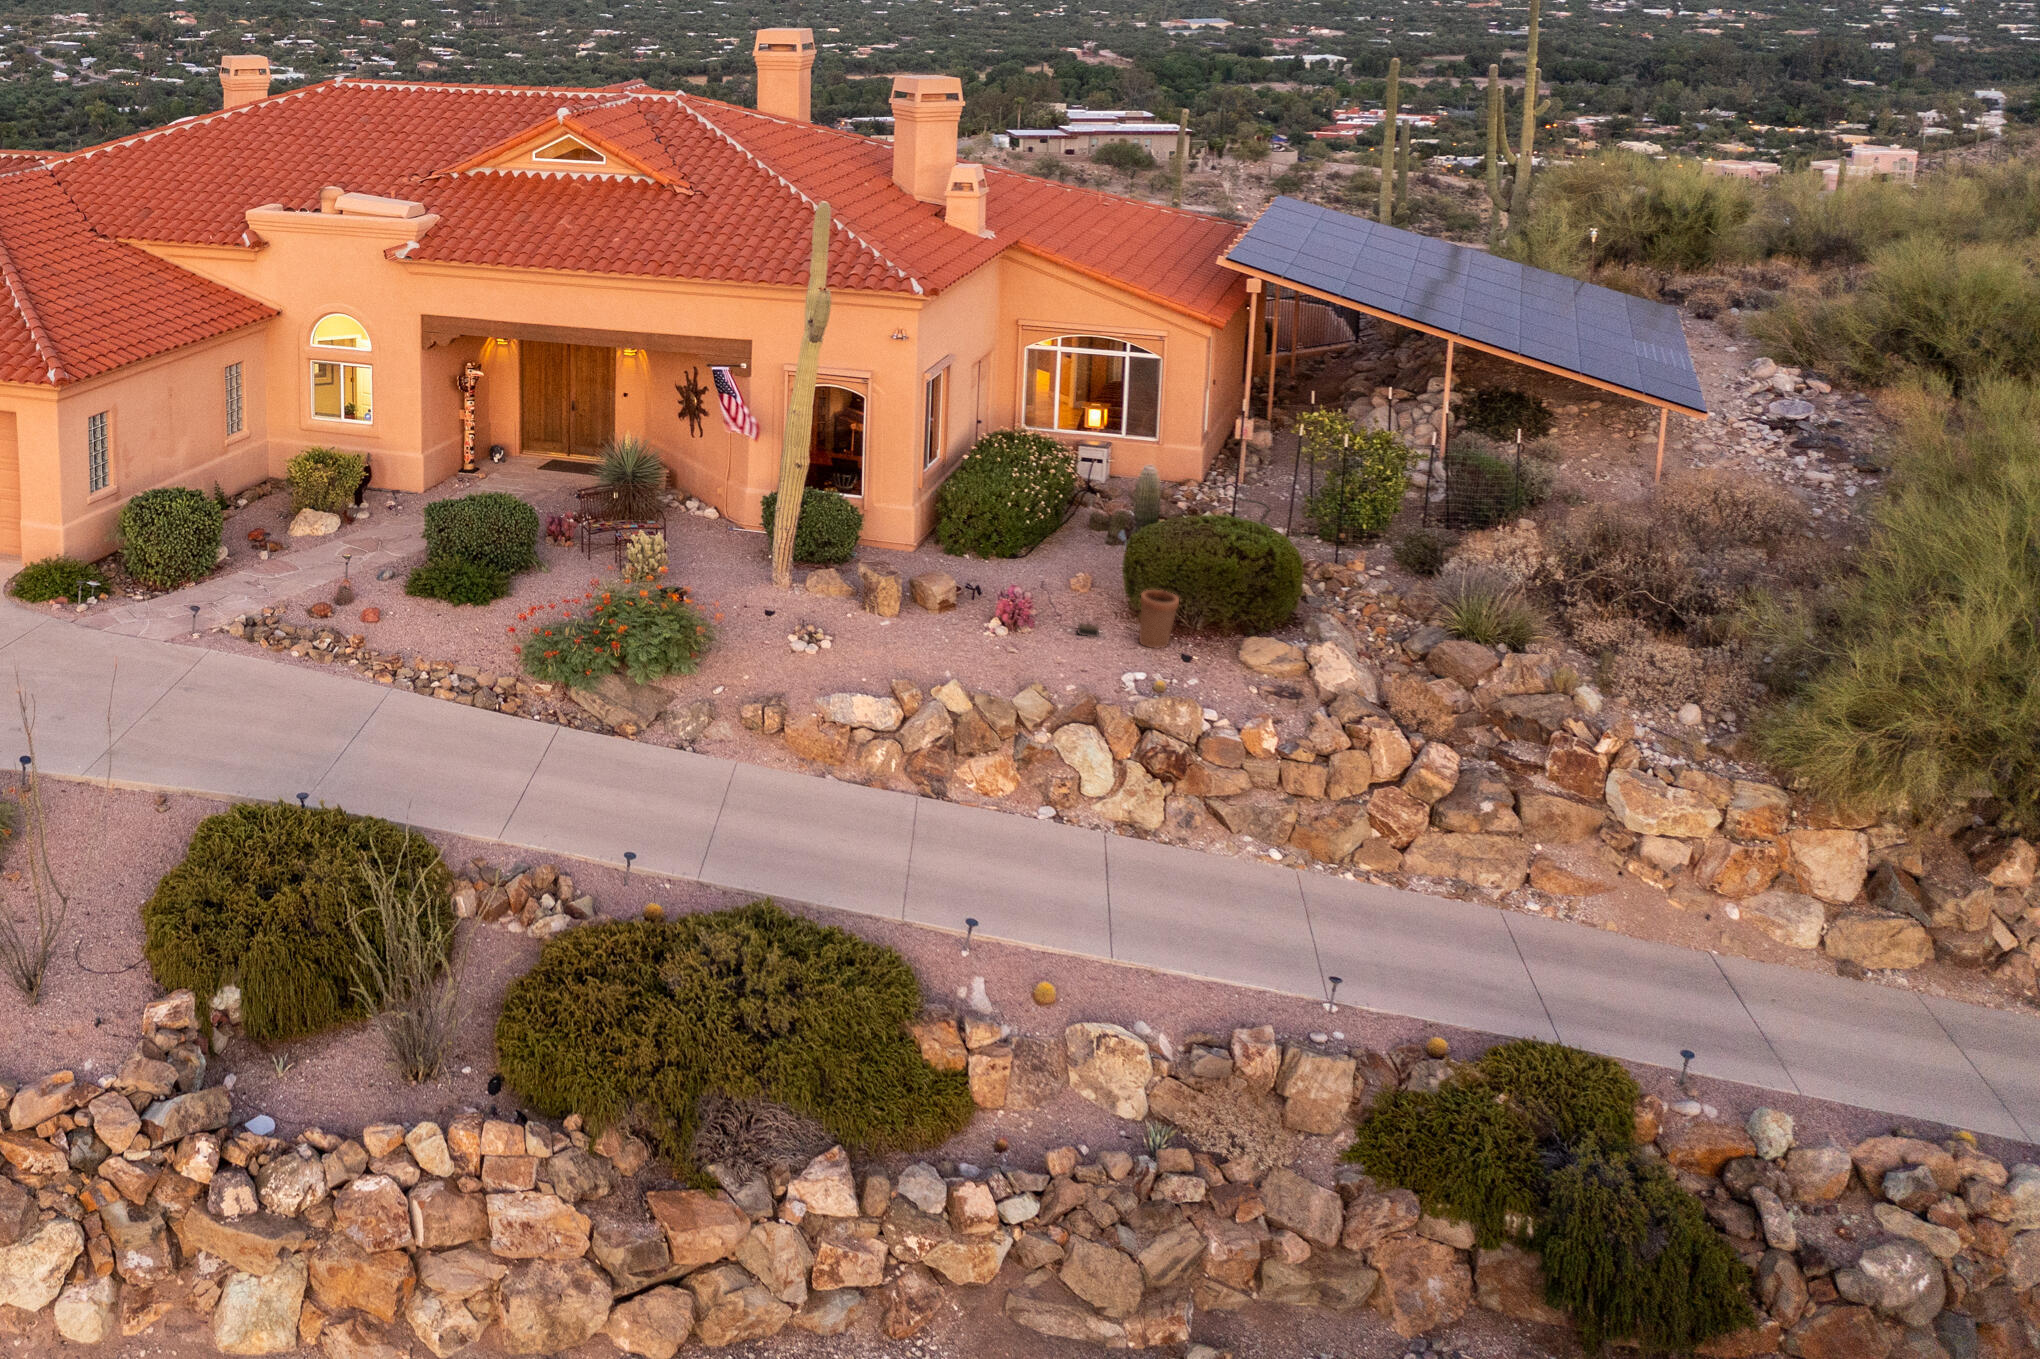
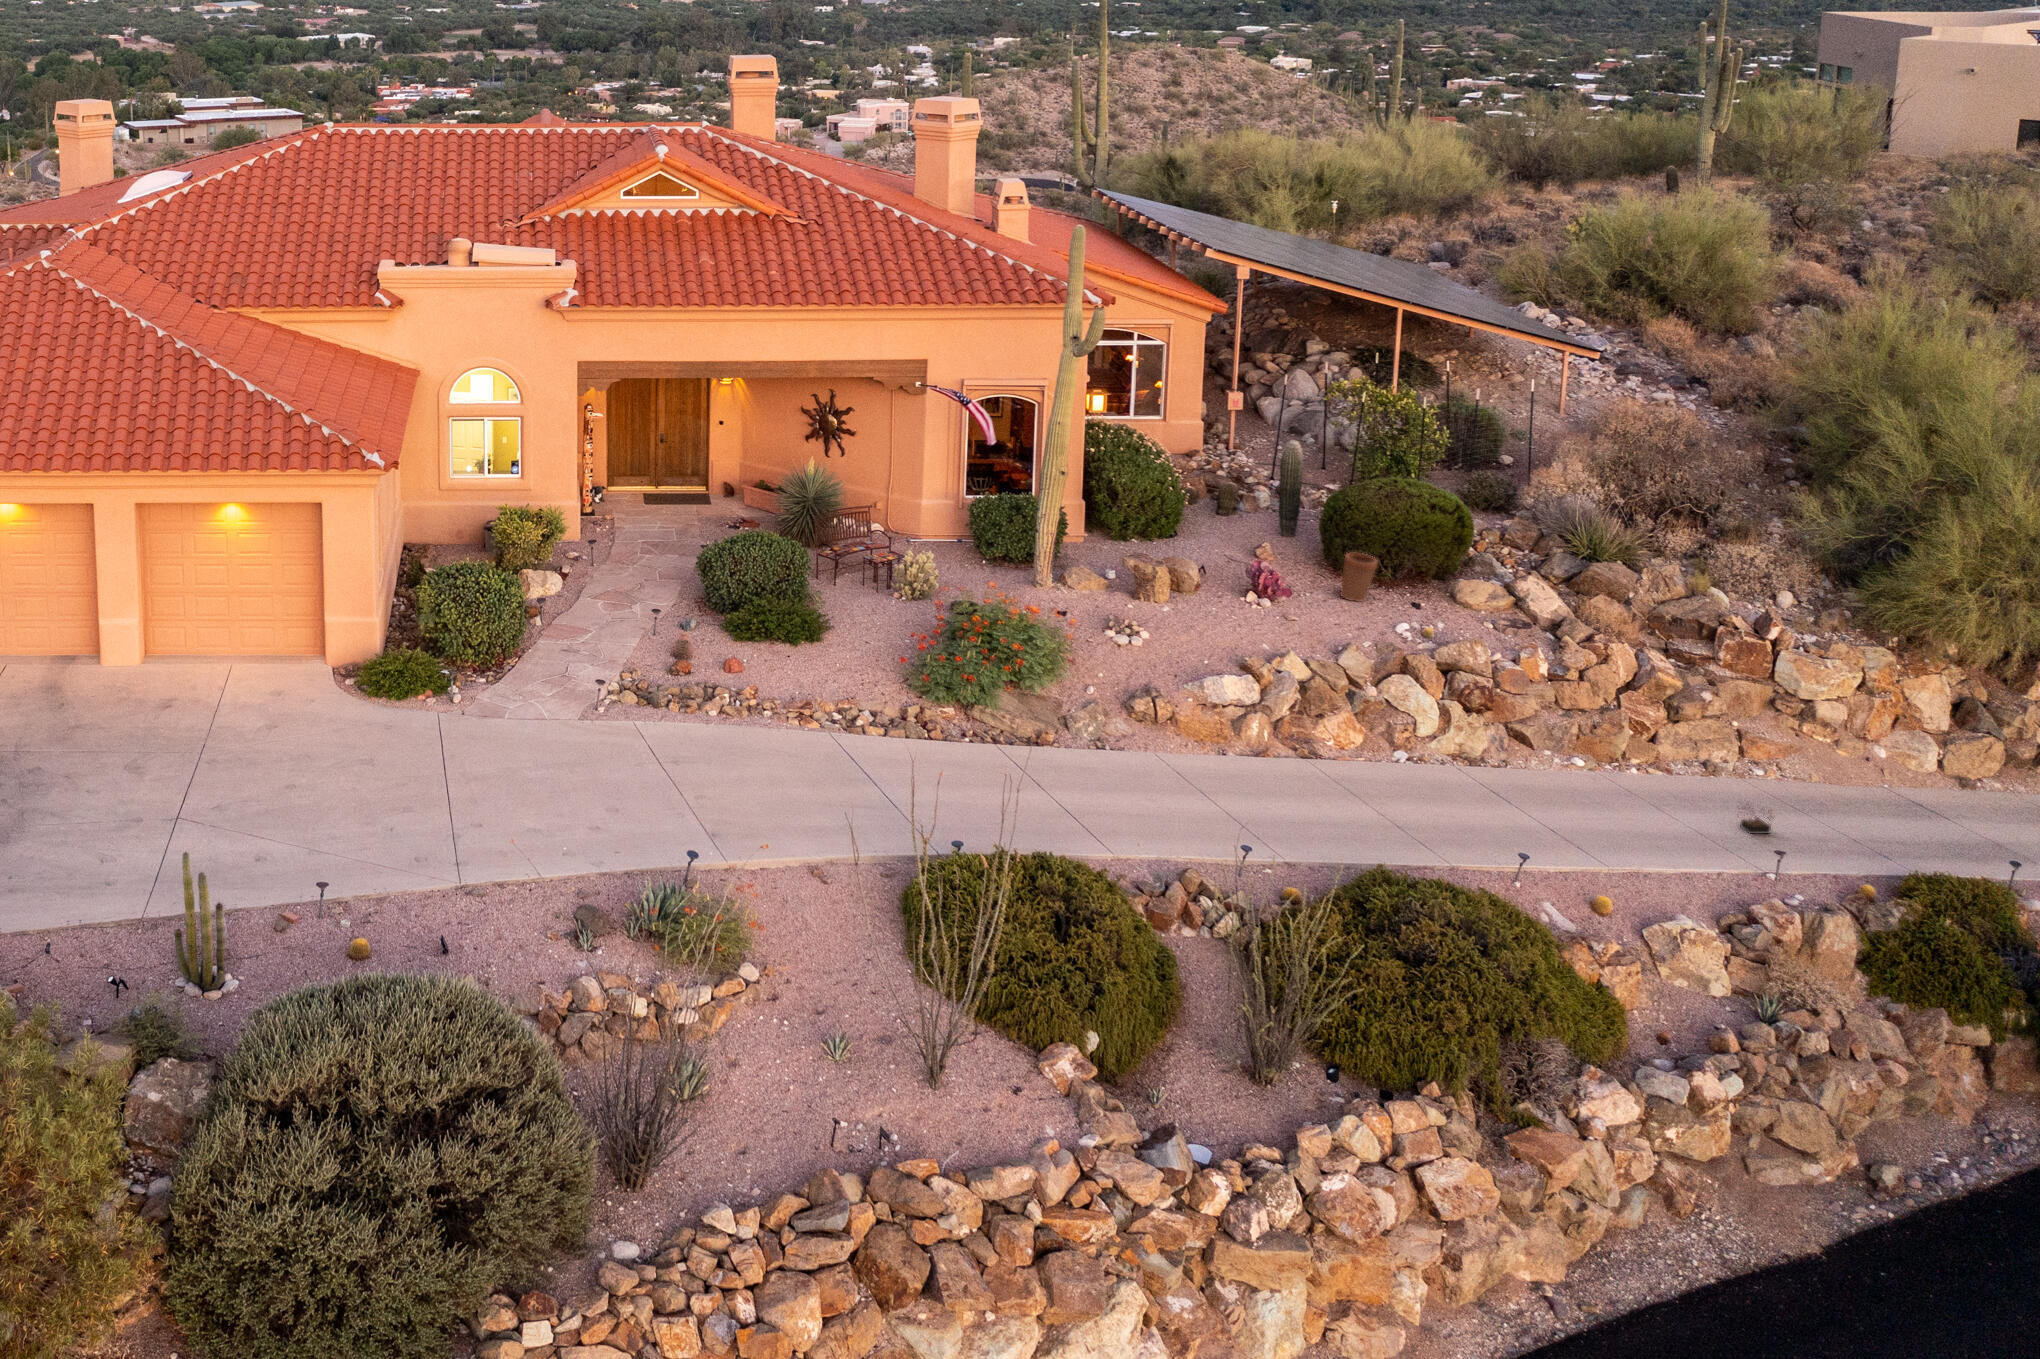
decorative plant: present [1071,606,1103,637] -> present [1740,804,1771,834]

